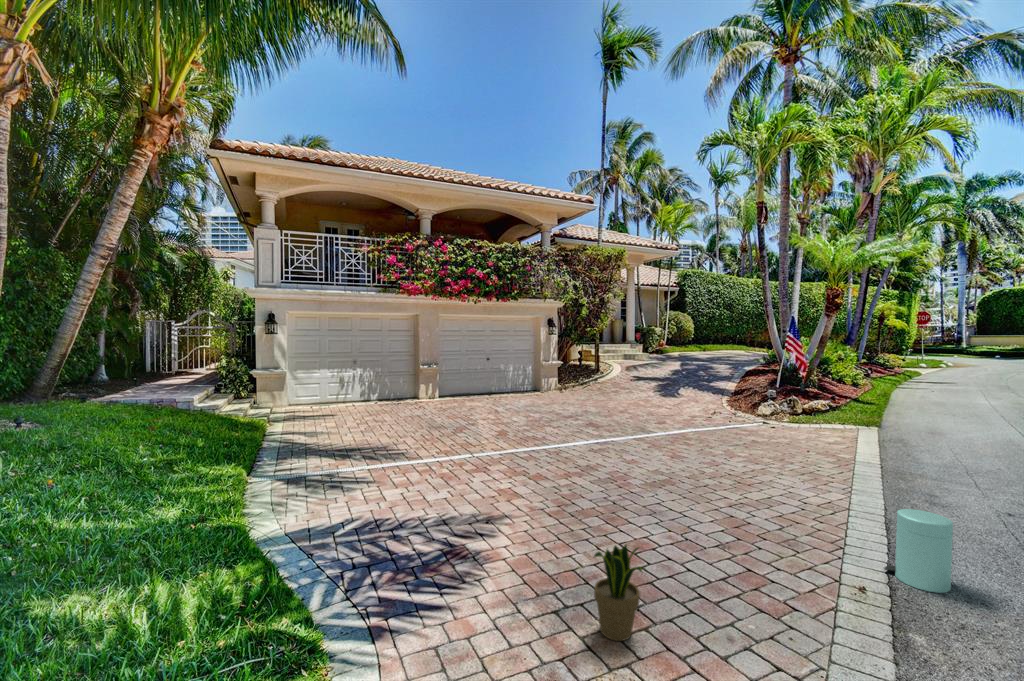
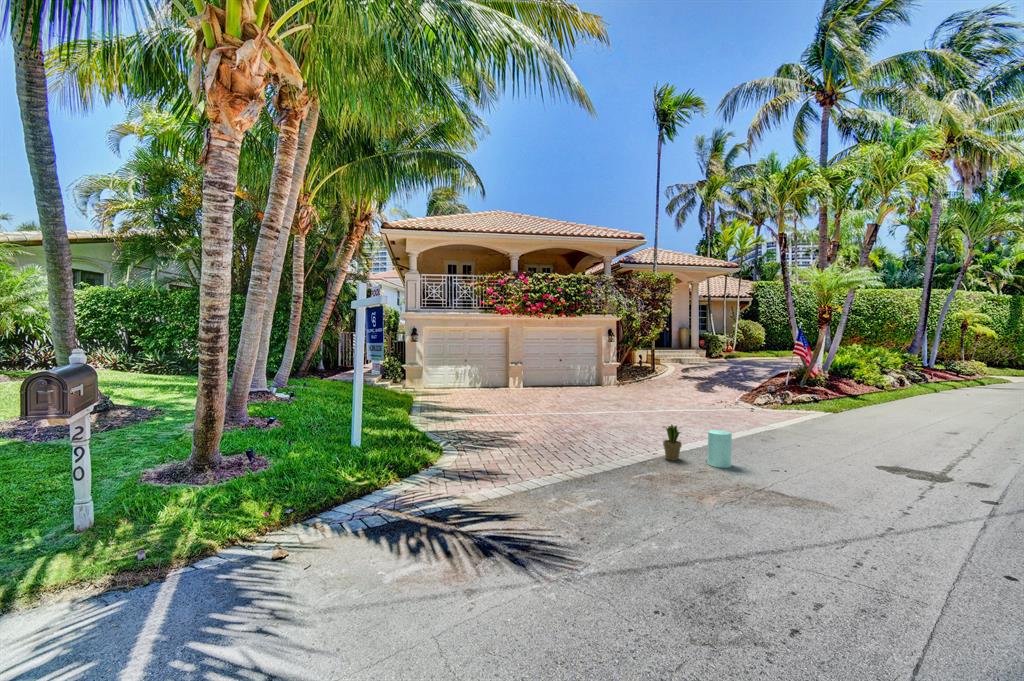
potted plant: present [594,545,642,641] -> present [663,425,682,460]

